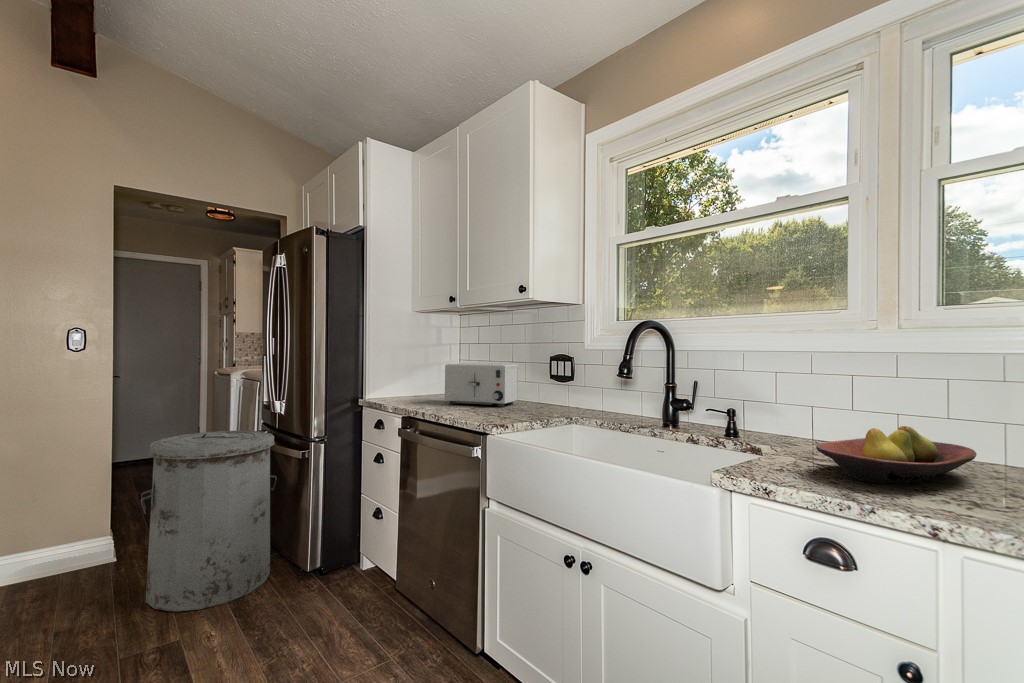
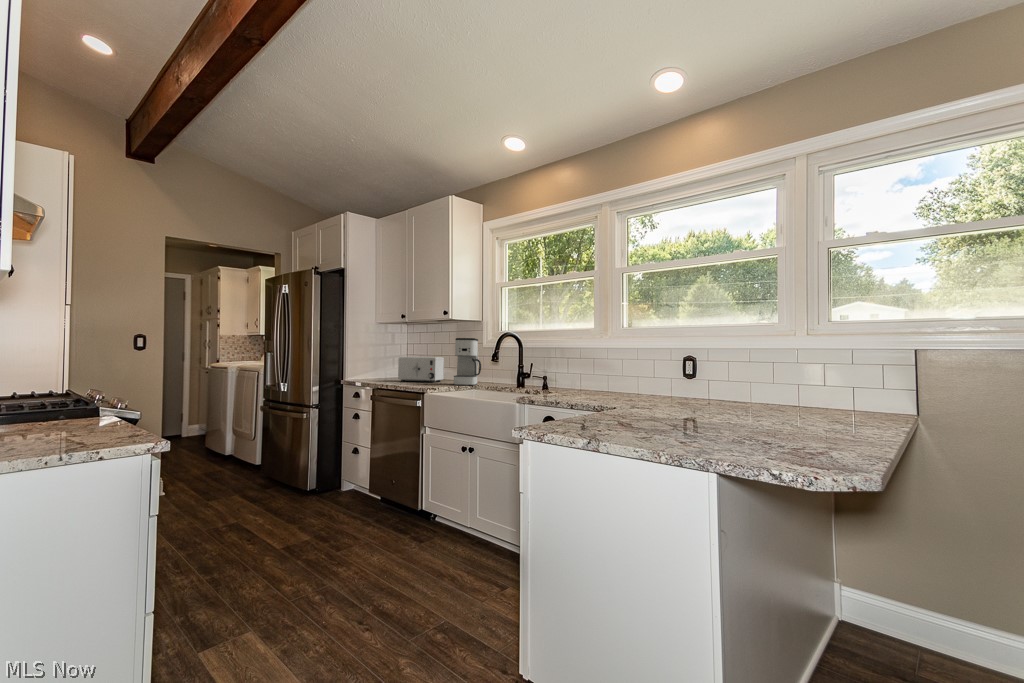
coffee maker: none [538,332,587,417] -> present [454,338,481,385]
fruit bowl: present [816,426,977,483] -> none [558,378,618,398]
trash can: present [141,430,277,612] -> none [202,401,285,508]

